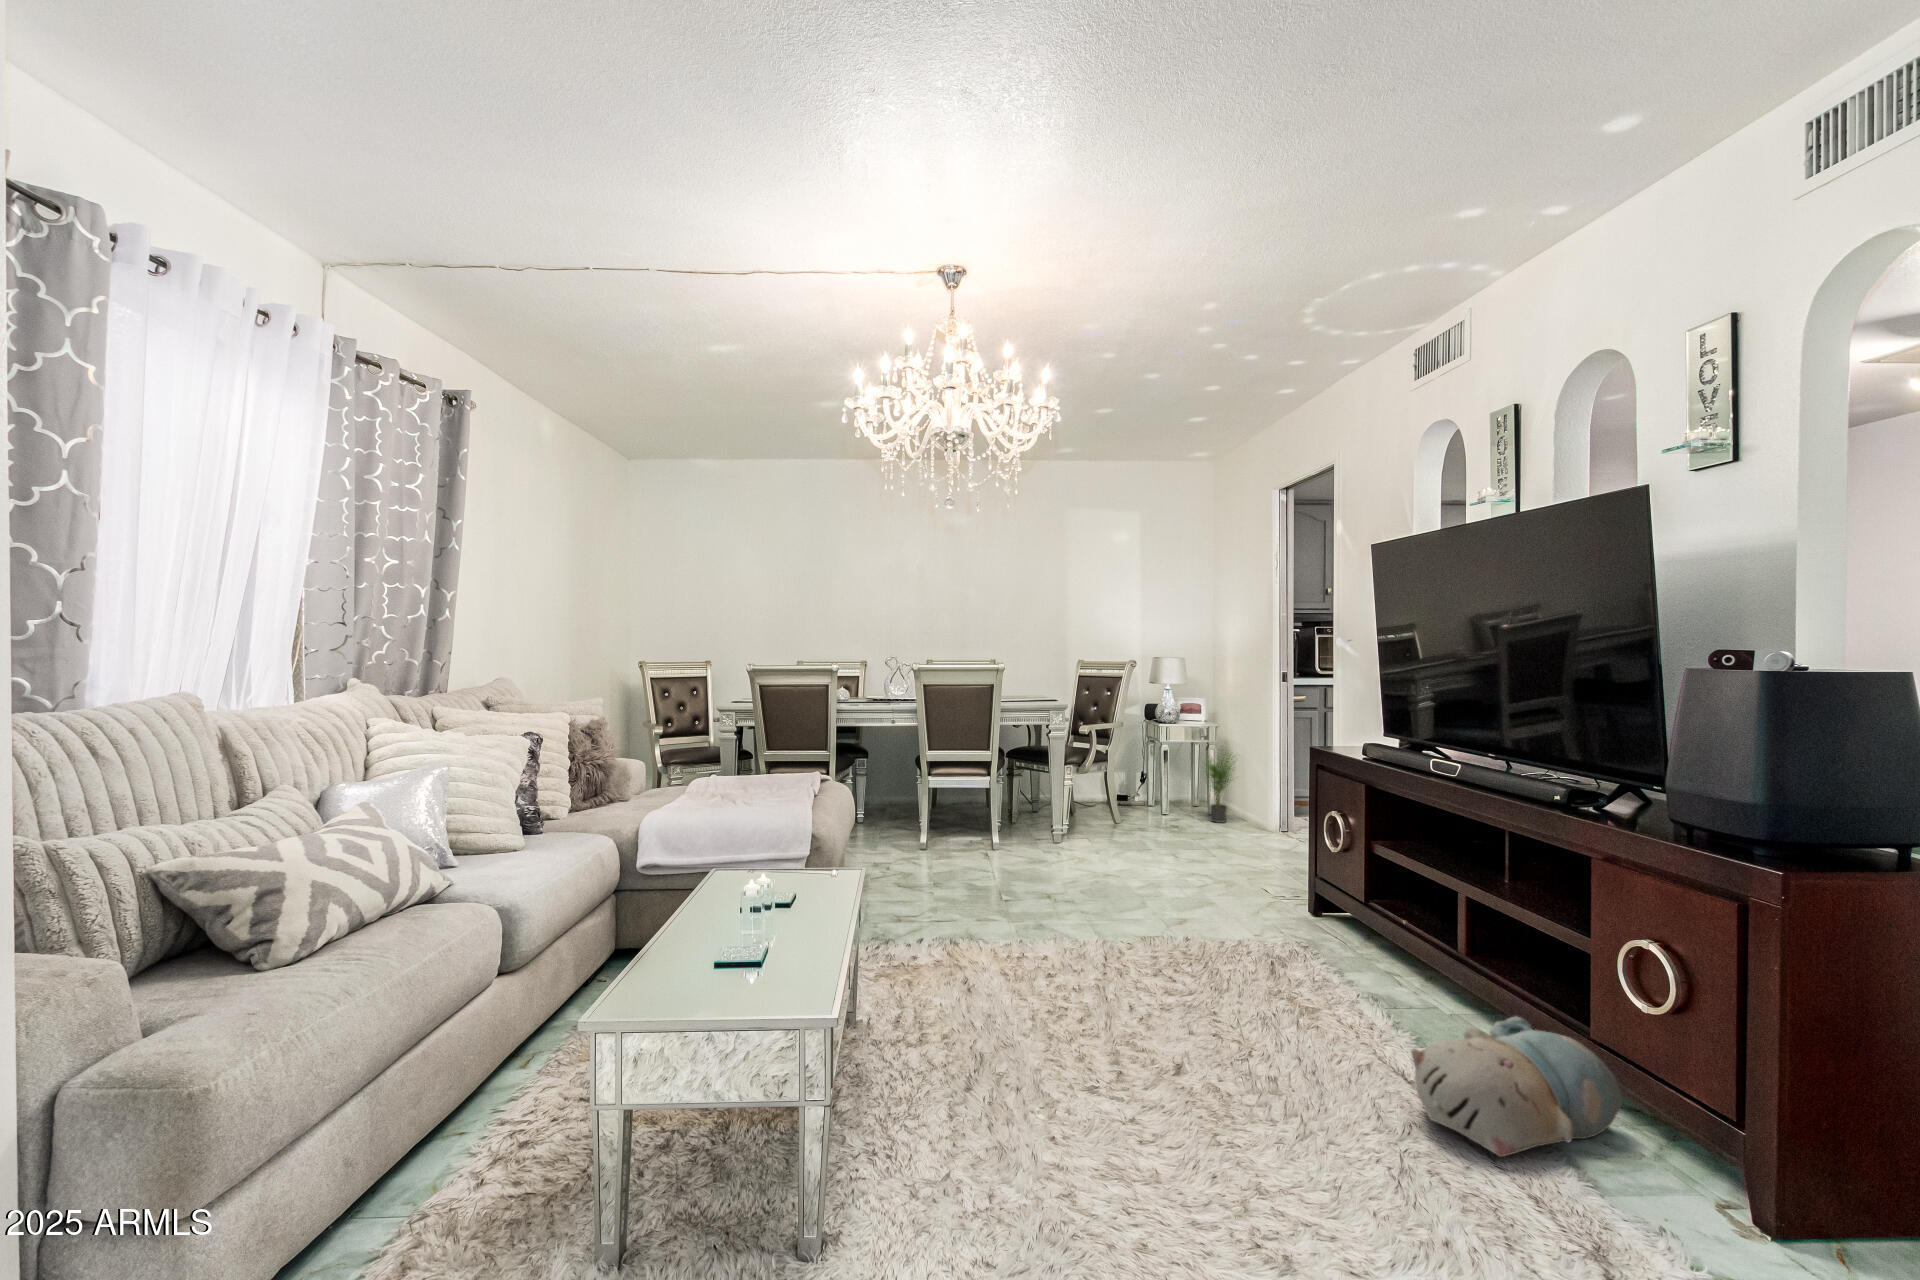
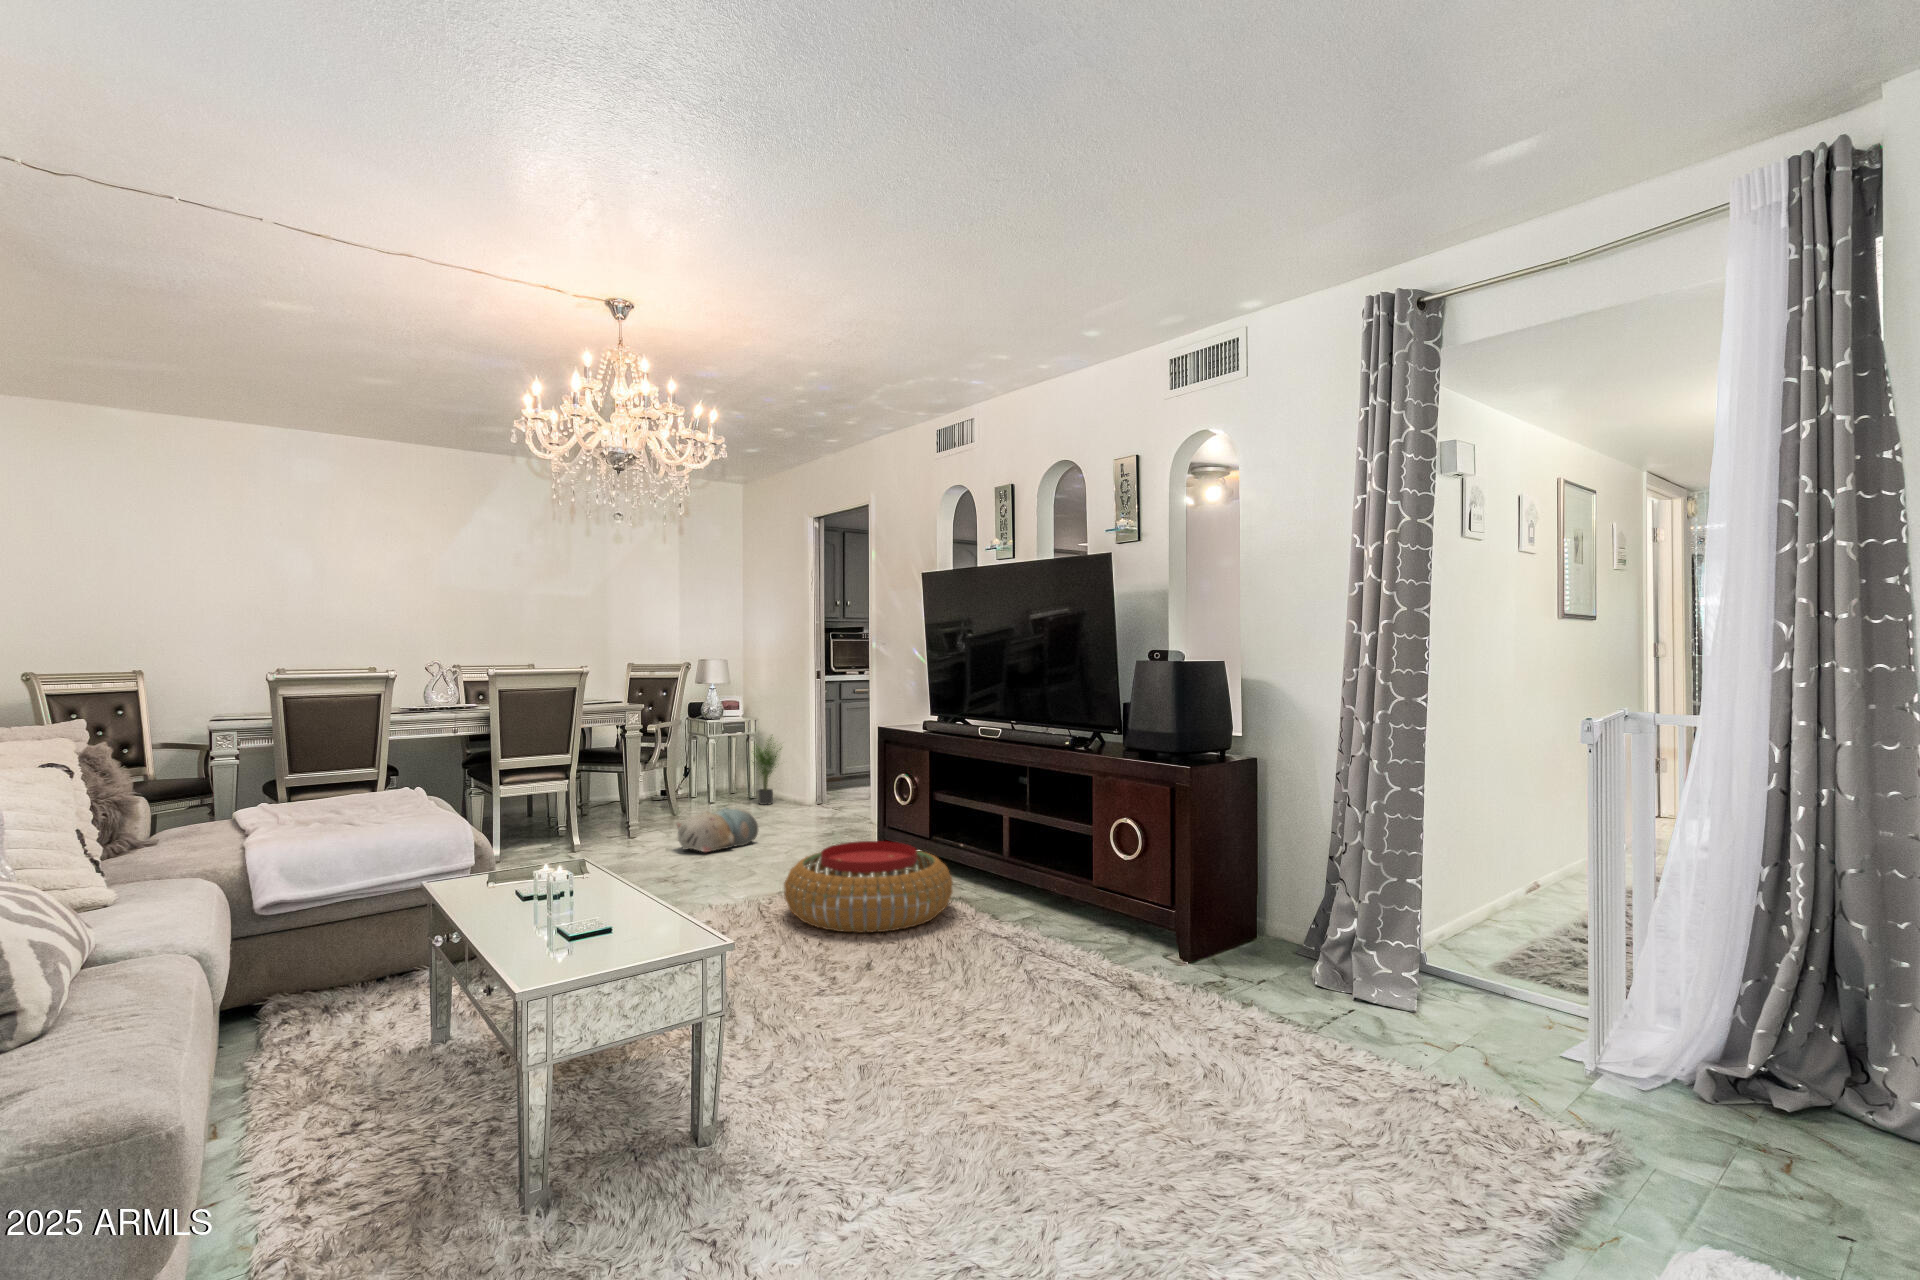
pouf: none [1132,893,1362,1027] -> present [784,841,952,933]
plush toy: present [1411,1017,1622,1157] -> present [677,807,758,852]

